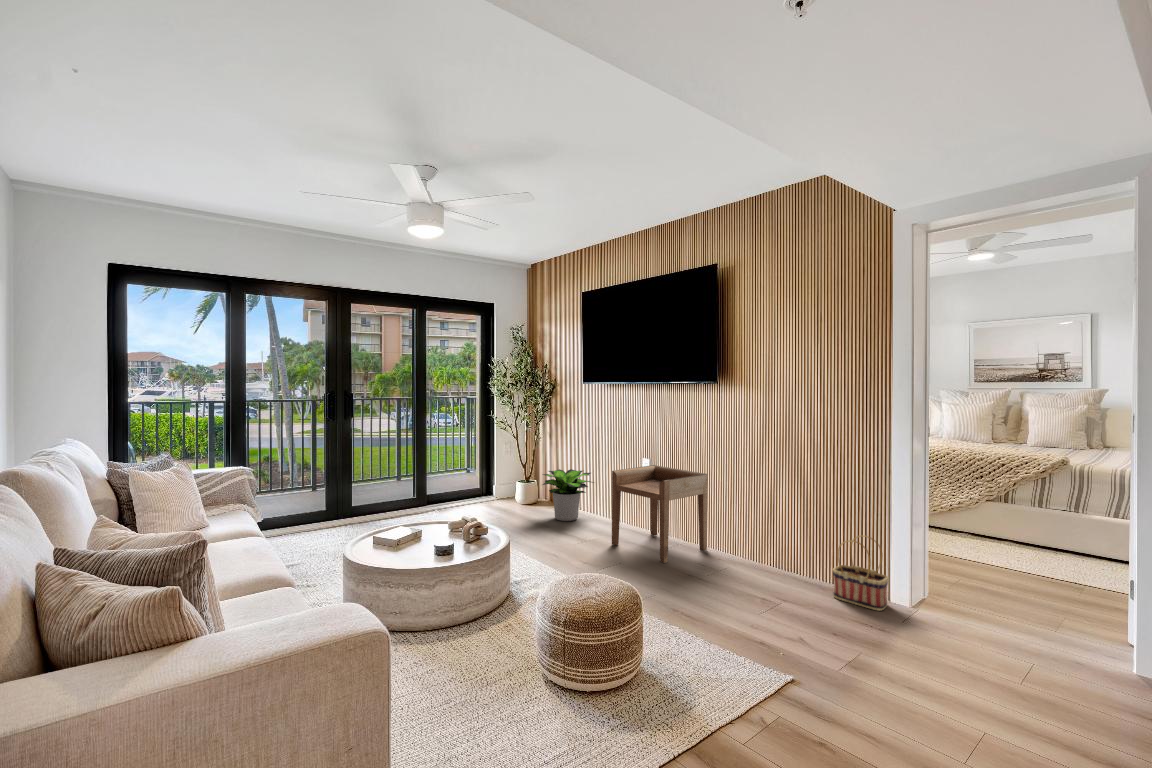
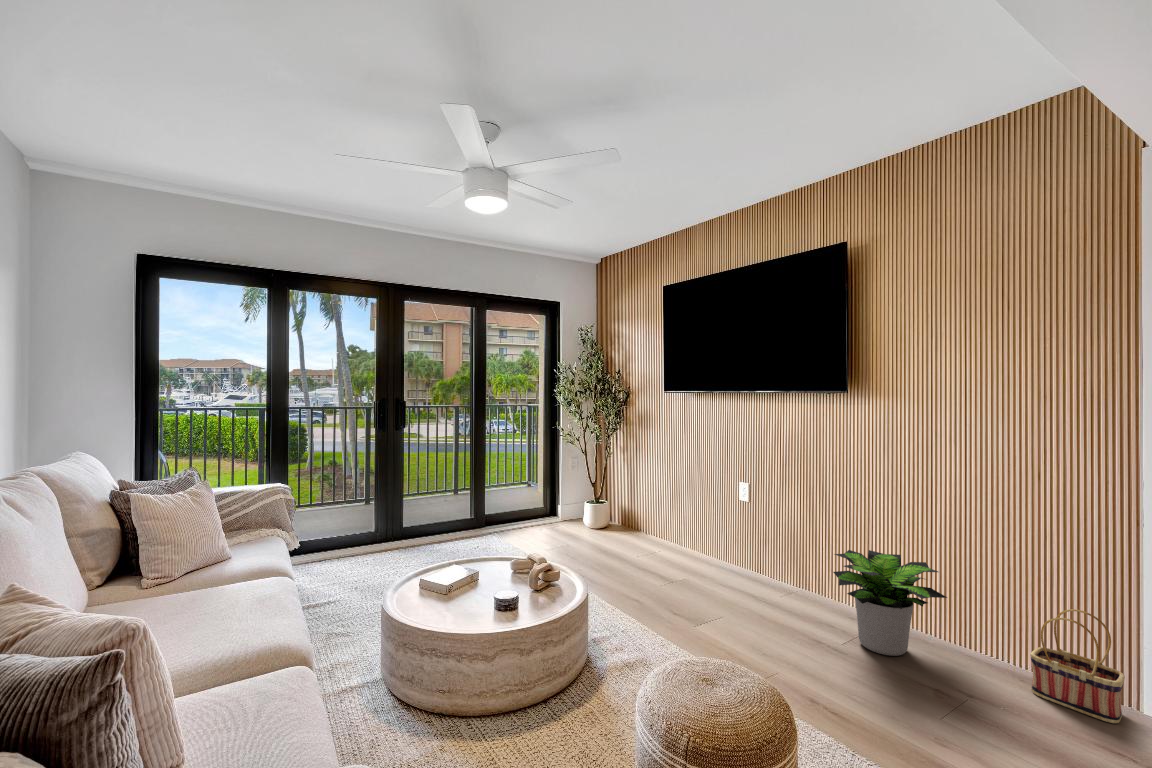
side table: present [612,465,707,563] -> none [705,492,830,621]
potted plant: present [543,469,593,521] -> present [833,550,947,656]

